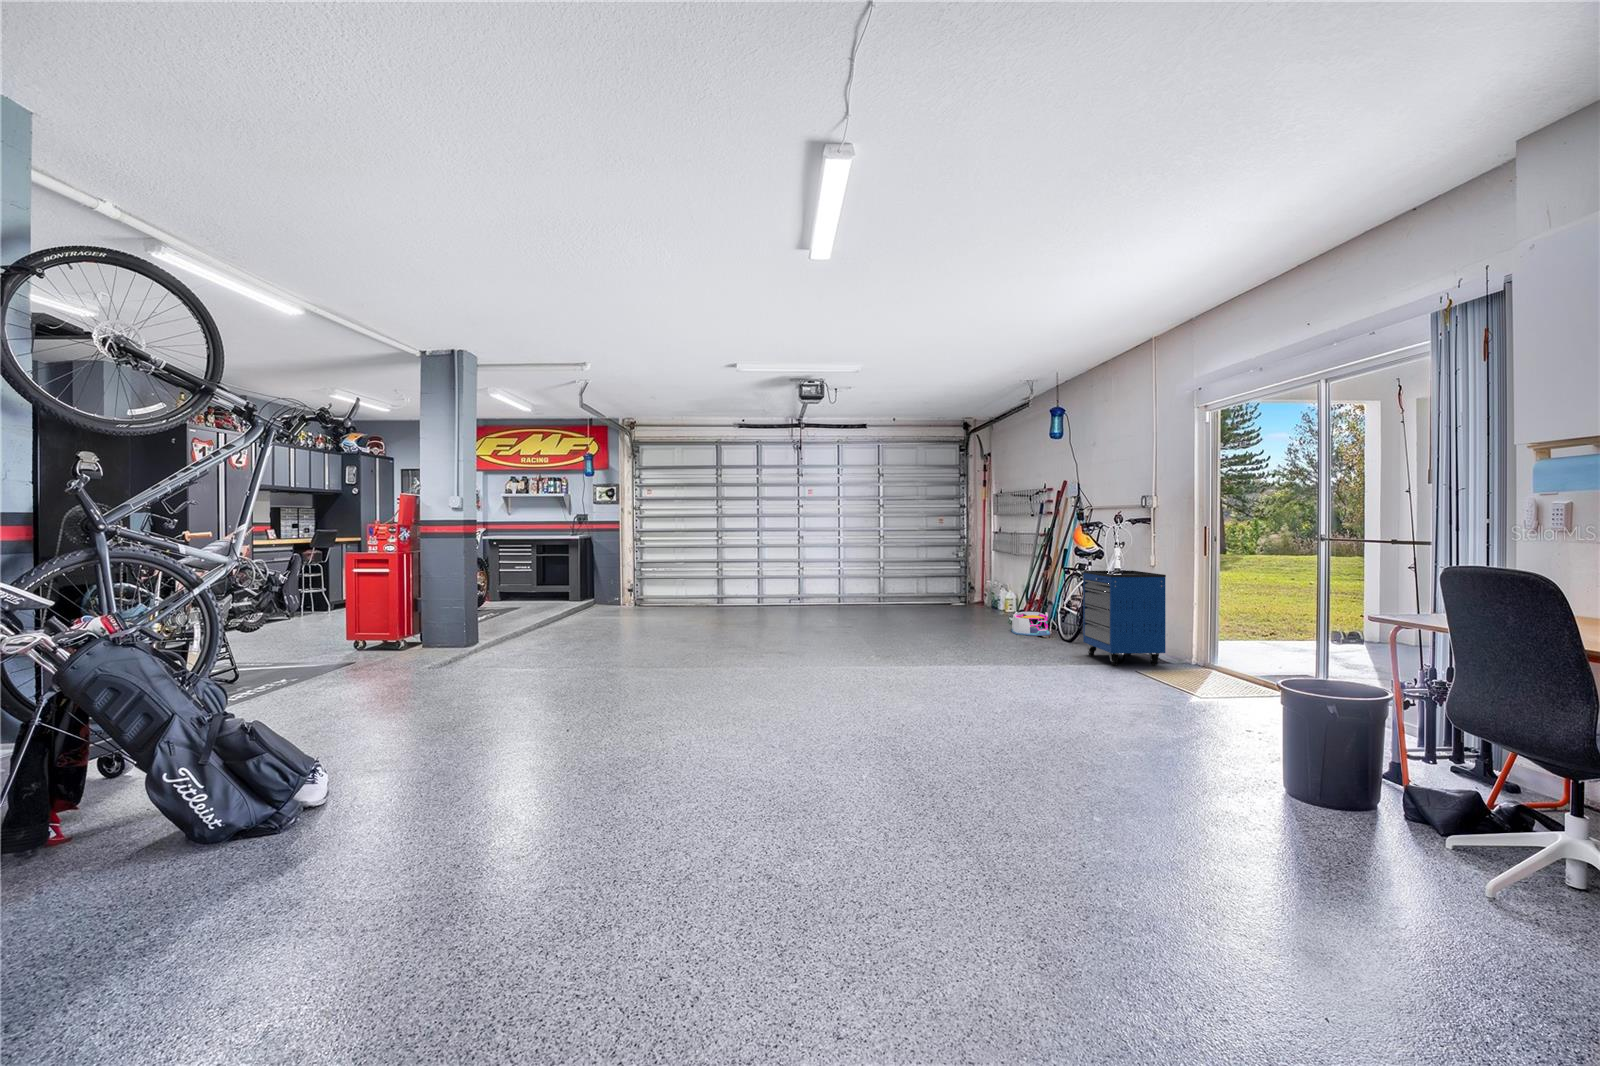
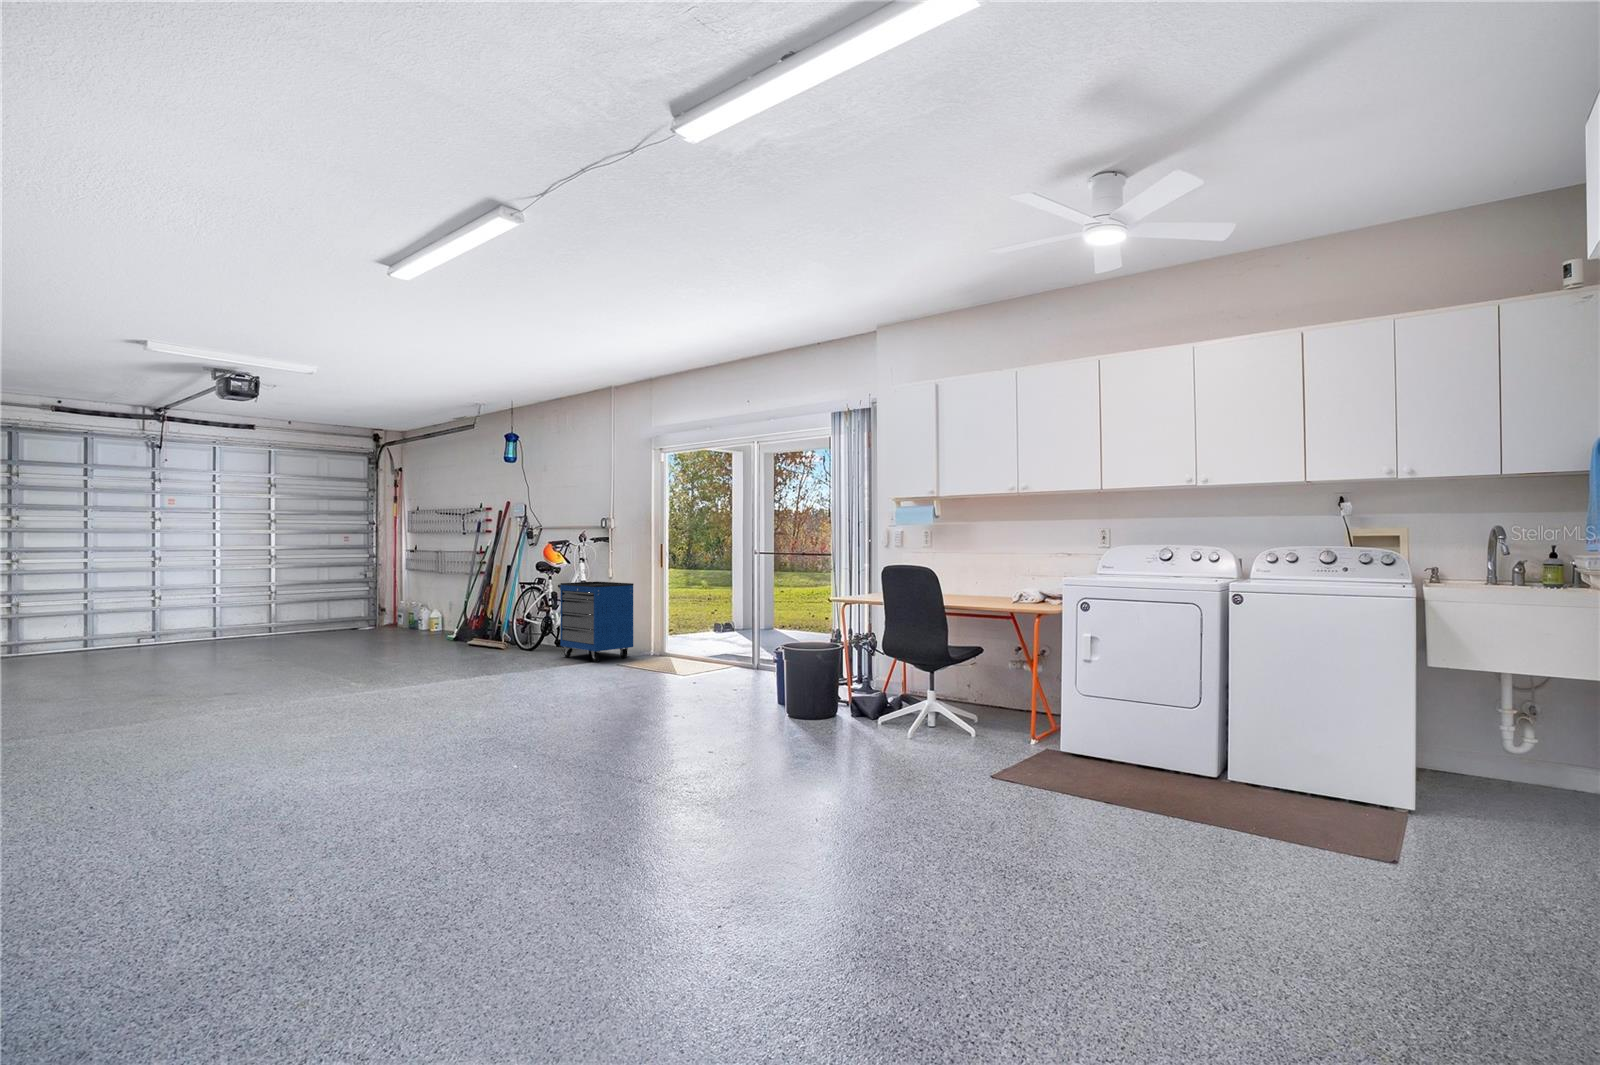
storage bin: present [1011,612,1050,636] -> none [466,625,508,648]

